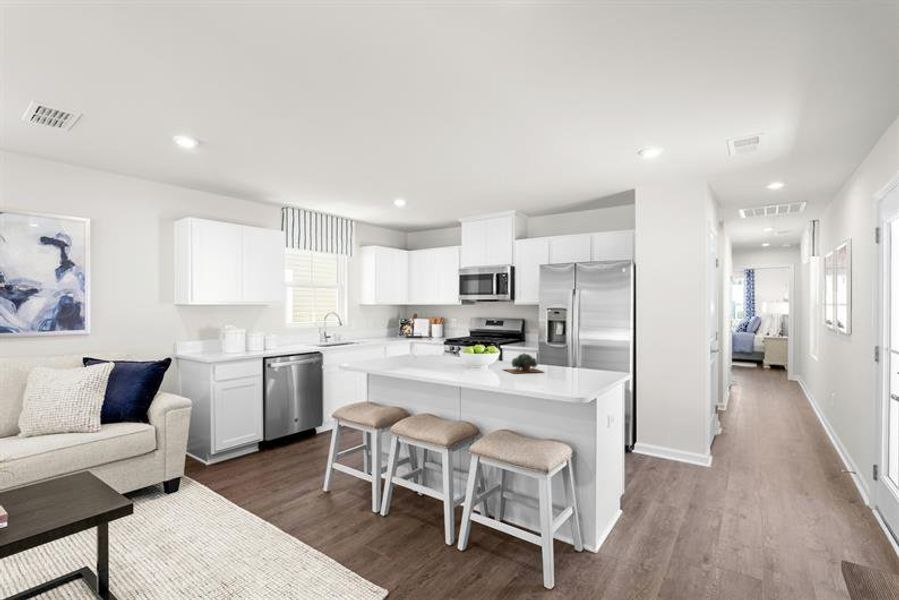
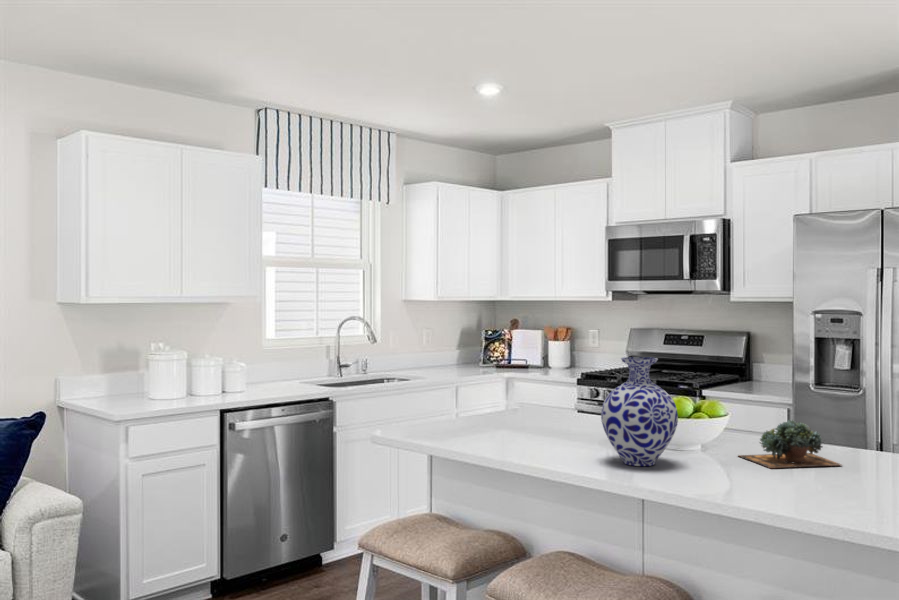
vase: none [442,326,475,374] -> present [601,357,678,466]

